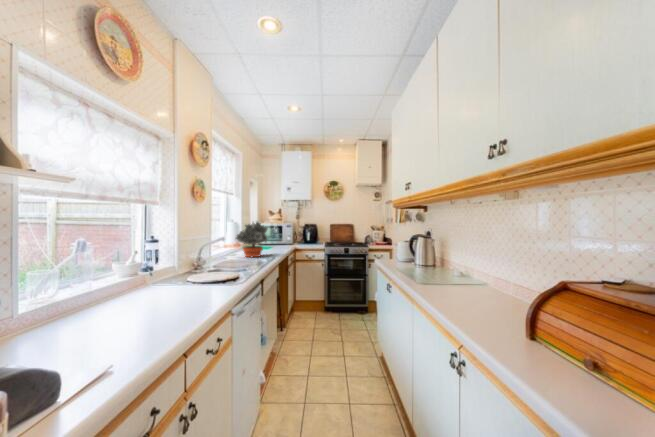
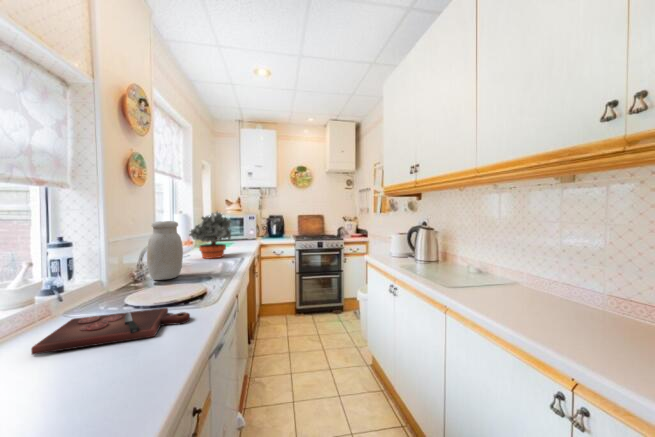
jar: none [203,228,227,269] -> present [147,221,183,280]
cutting board: none [137,284,223,300] -> present [31,308,190,355]

